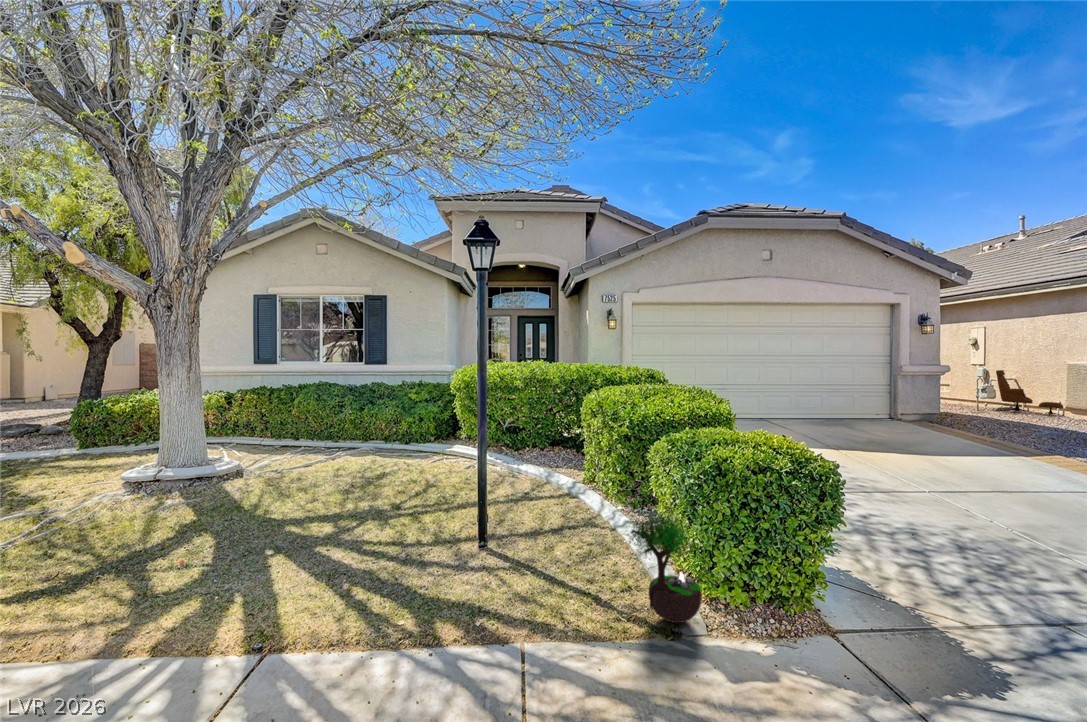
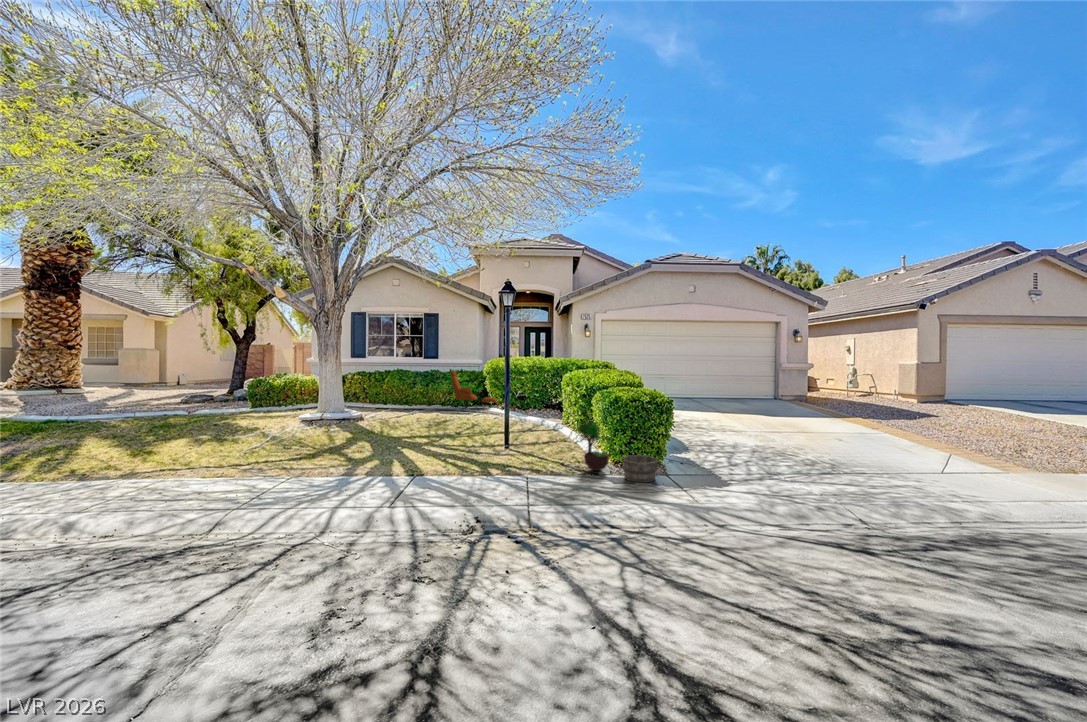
lounge chair: present [996,370,1063,416] -> present [451,371,498,409]
bucket: none [740,592,830,672] -> present [622,455,658,482]

